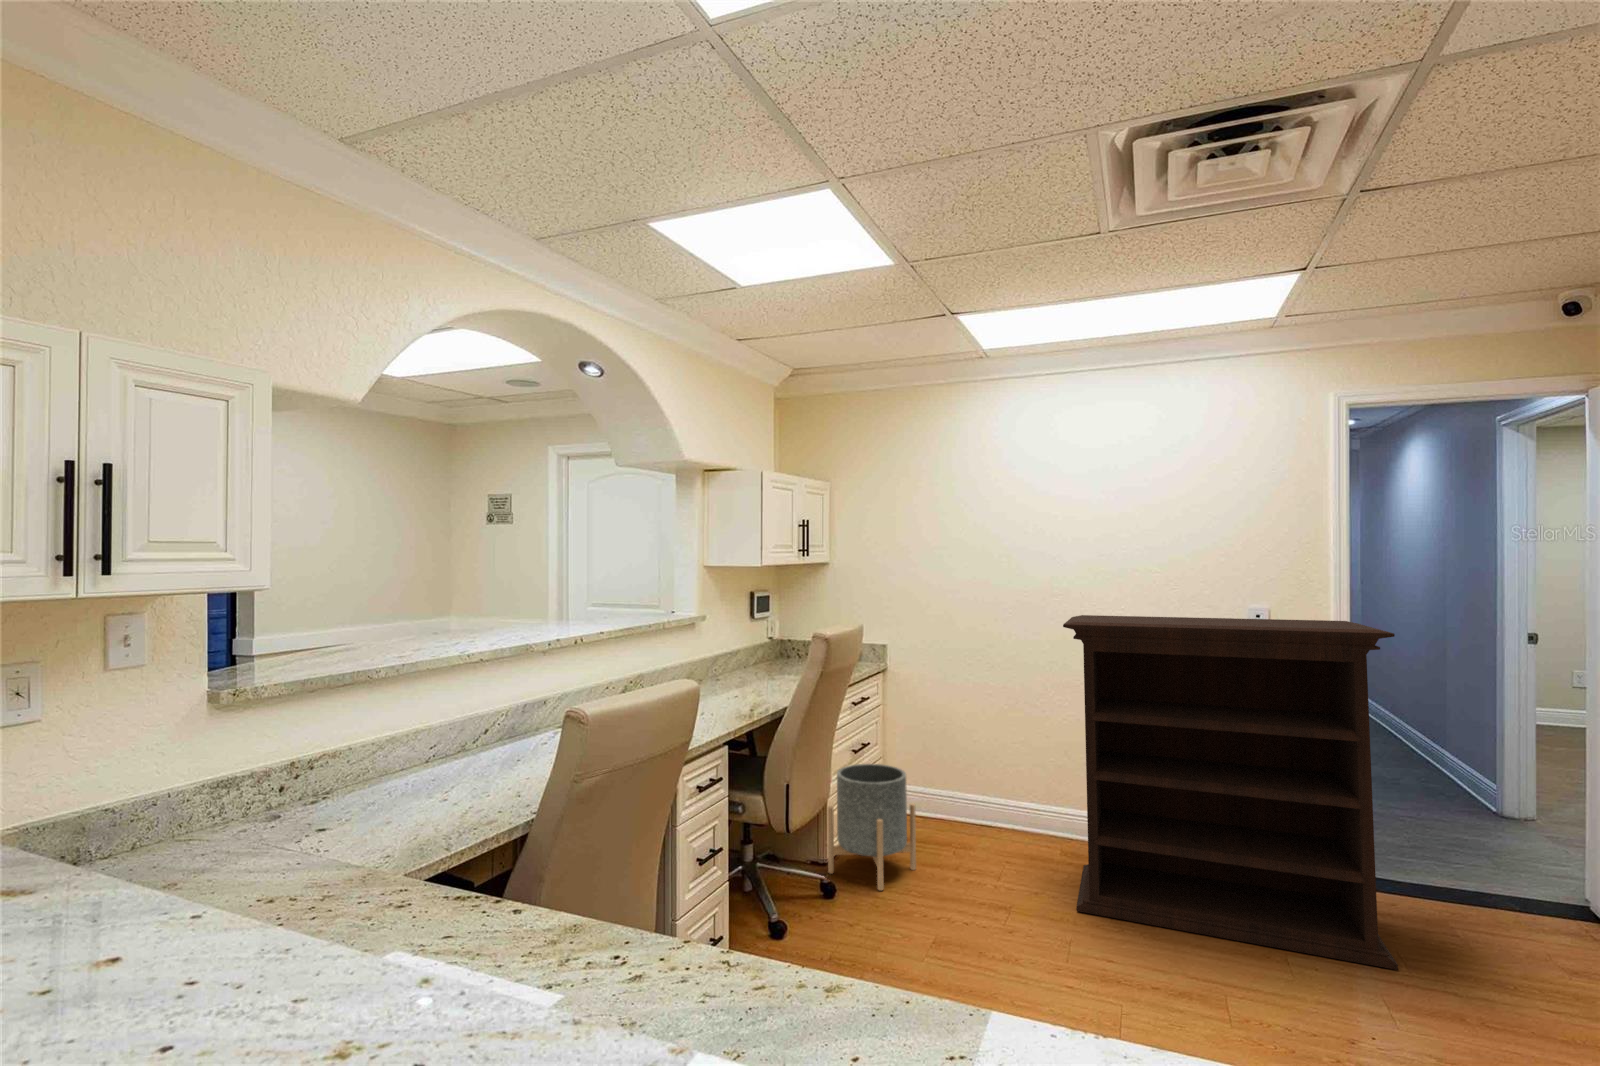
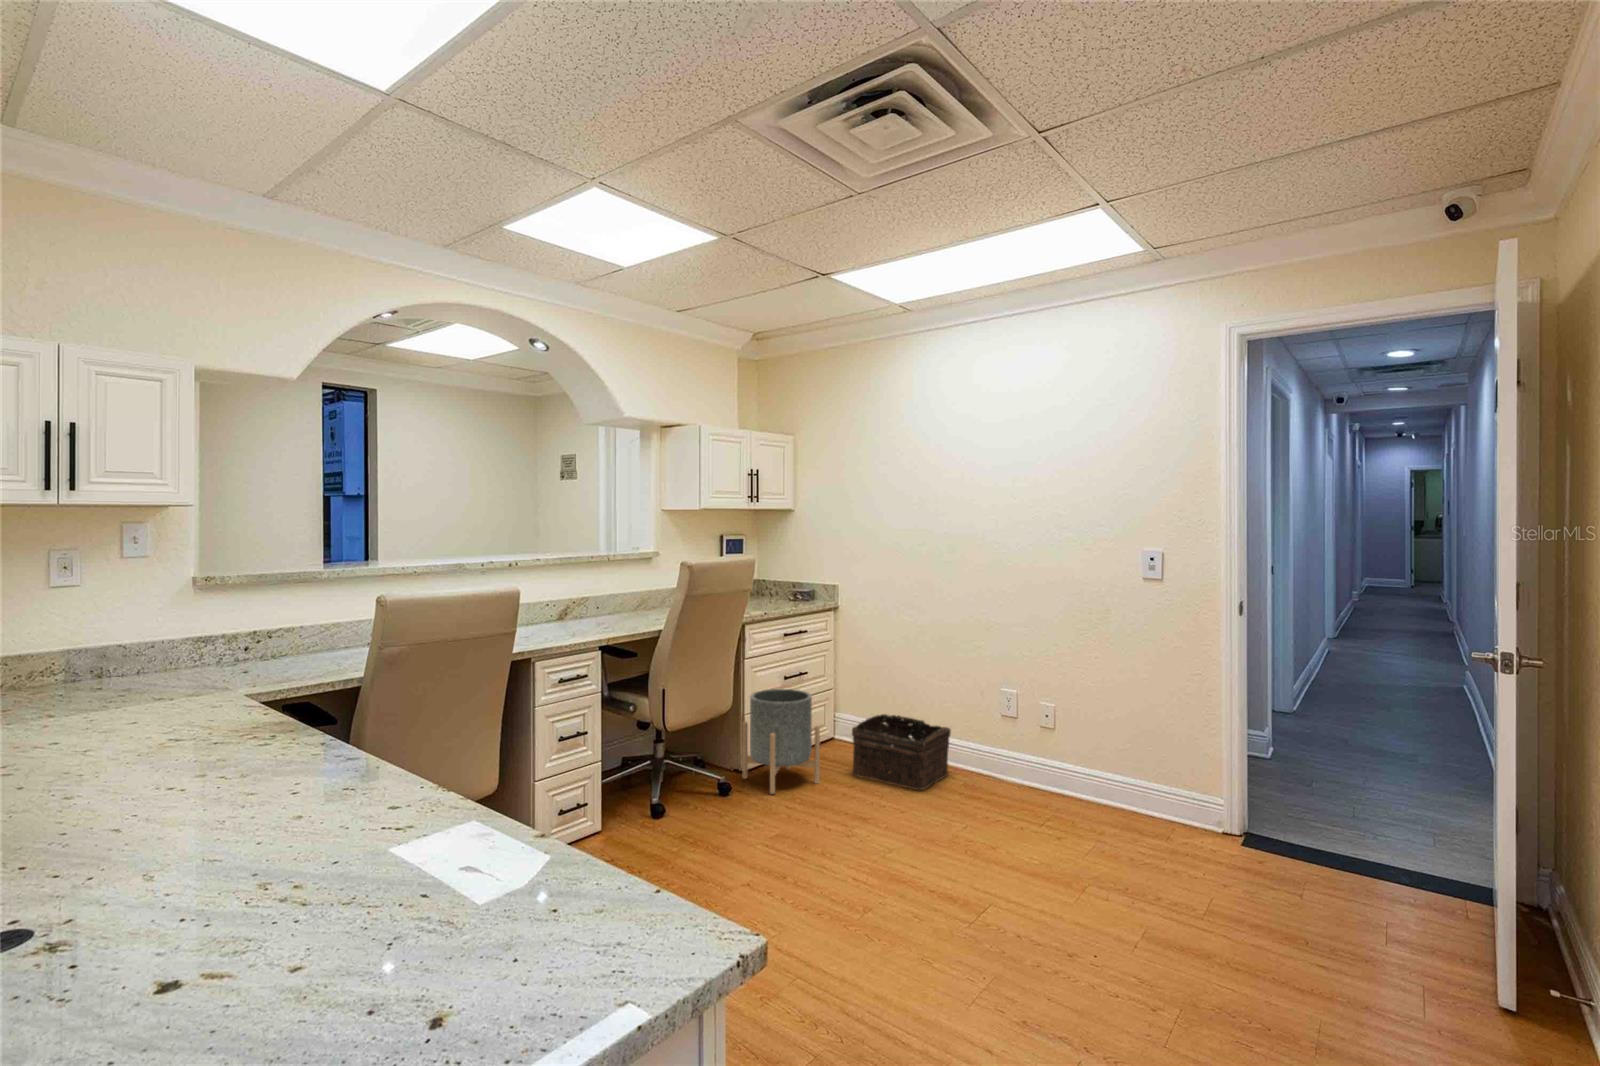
bookshelf: present [1063,615,1398,970] -> none [918,560,1219,905]
basket: none [939,780,1034,865] -> present [852,714,951,790]

